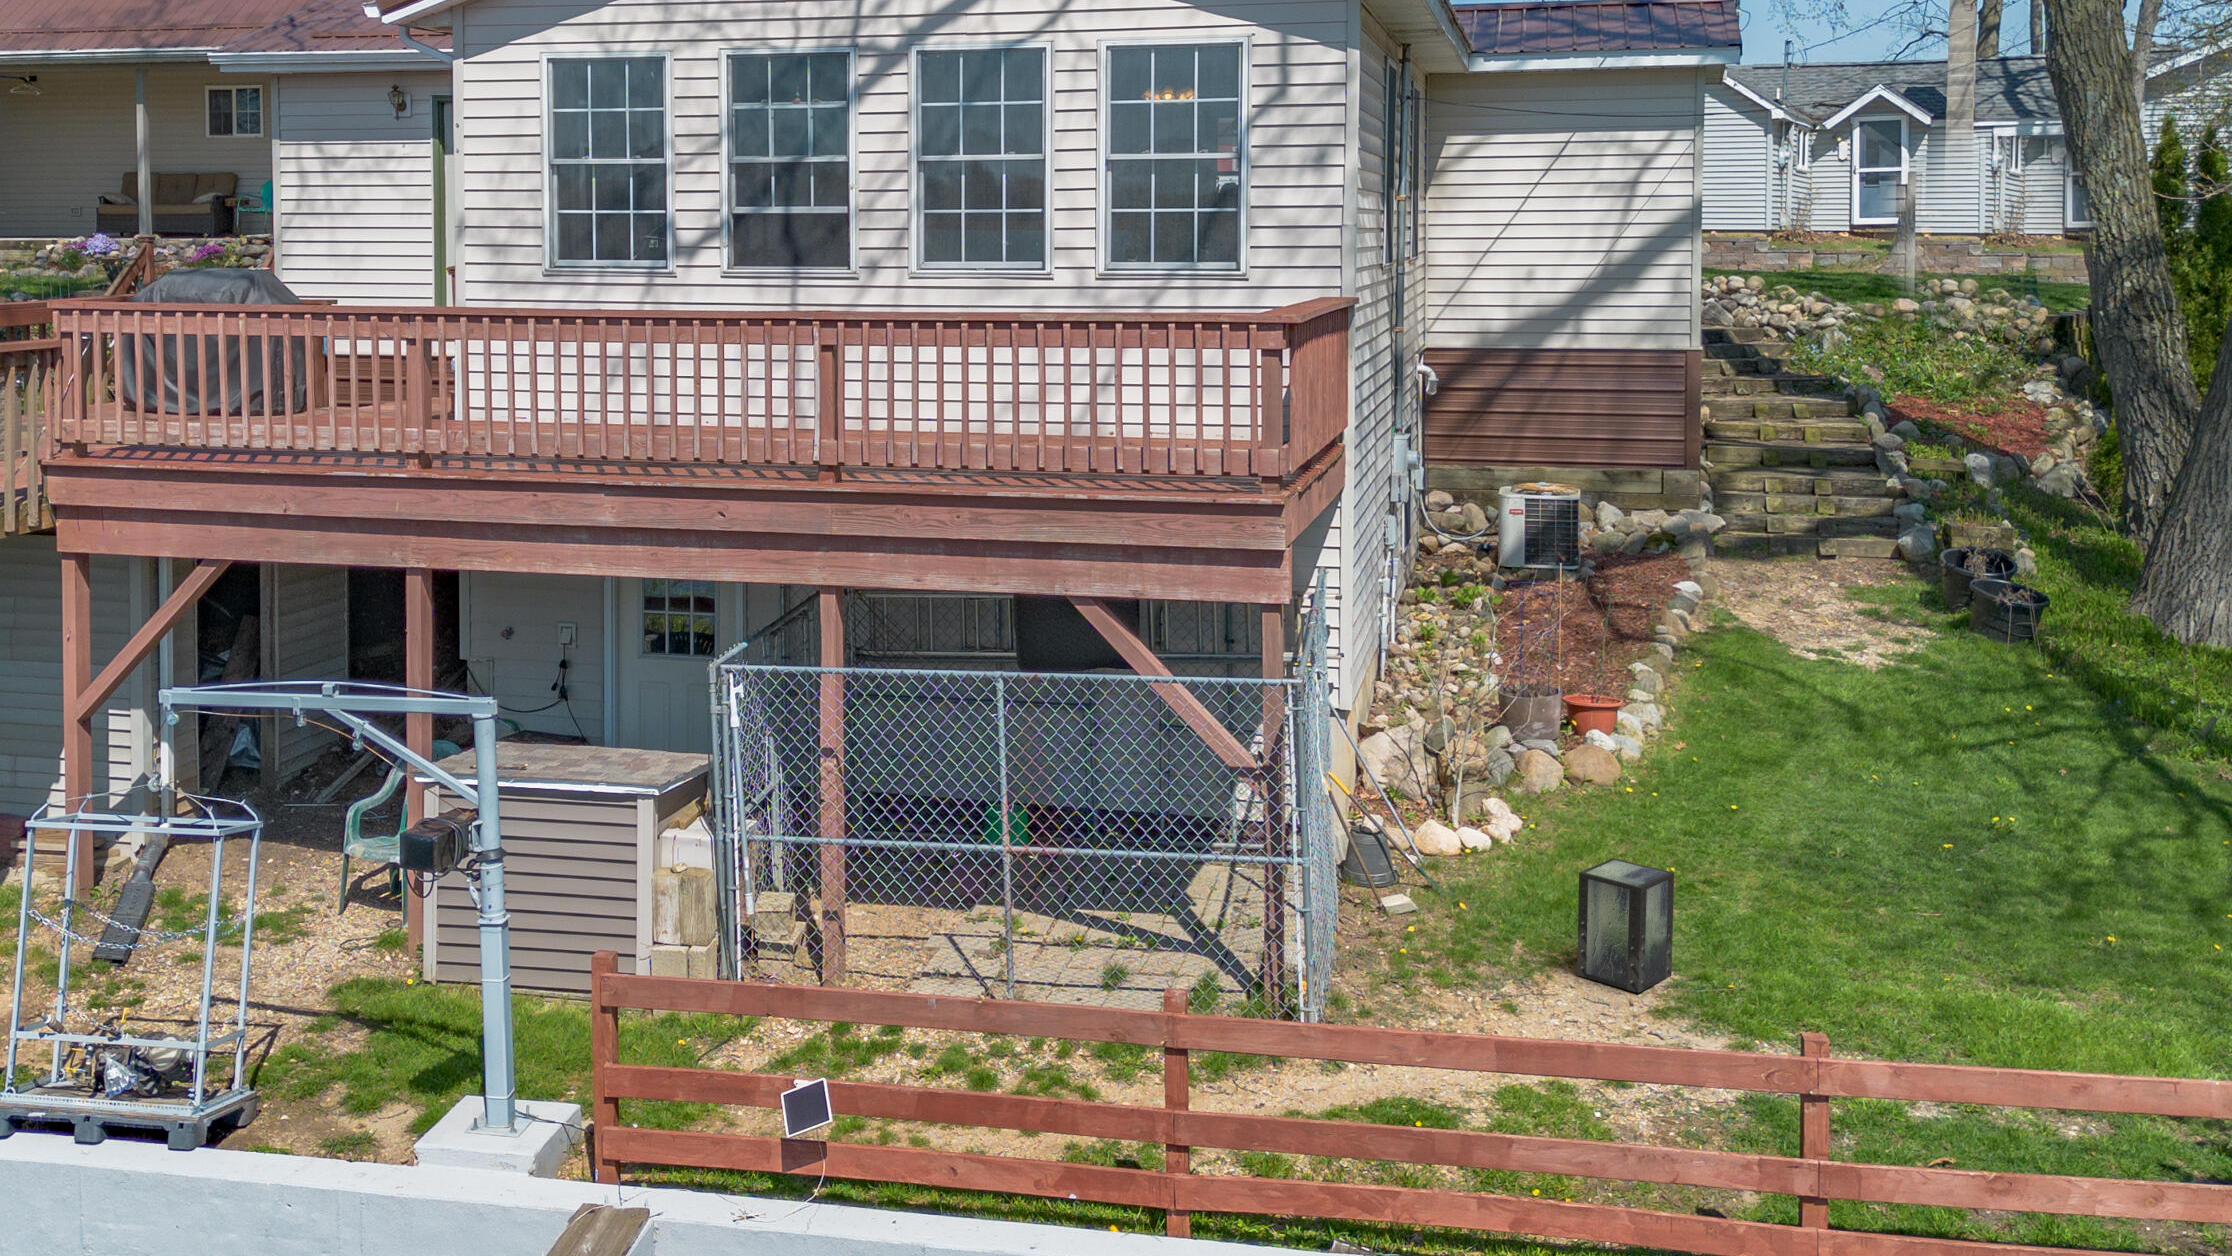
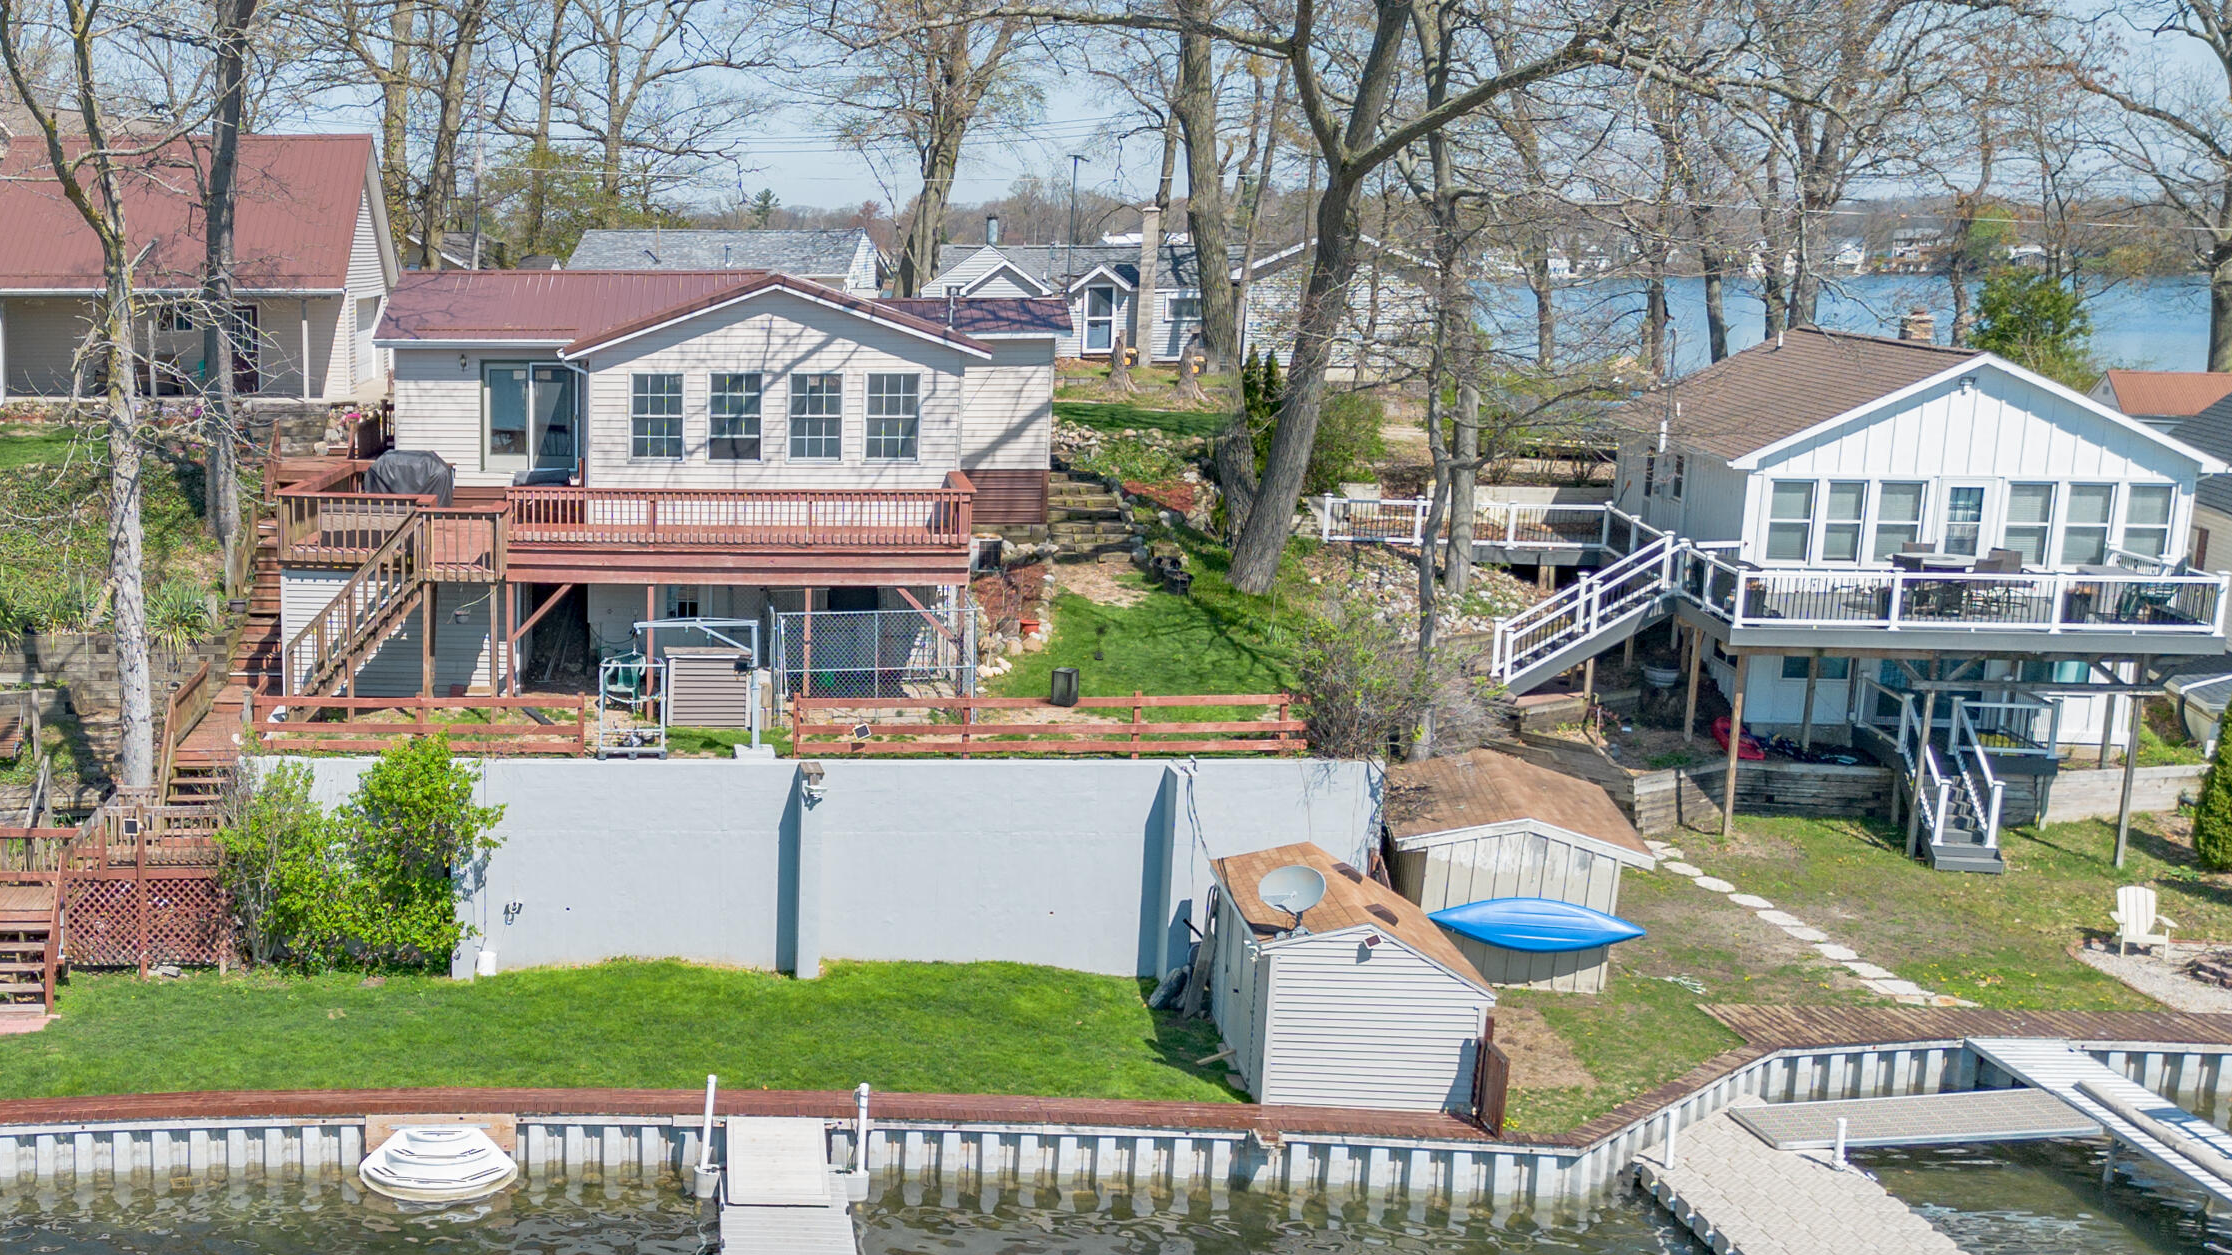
potted plant: none [1751,715,1803,822] -> present [1095,623,1106,660]

